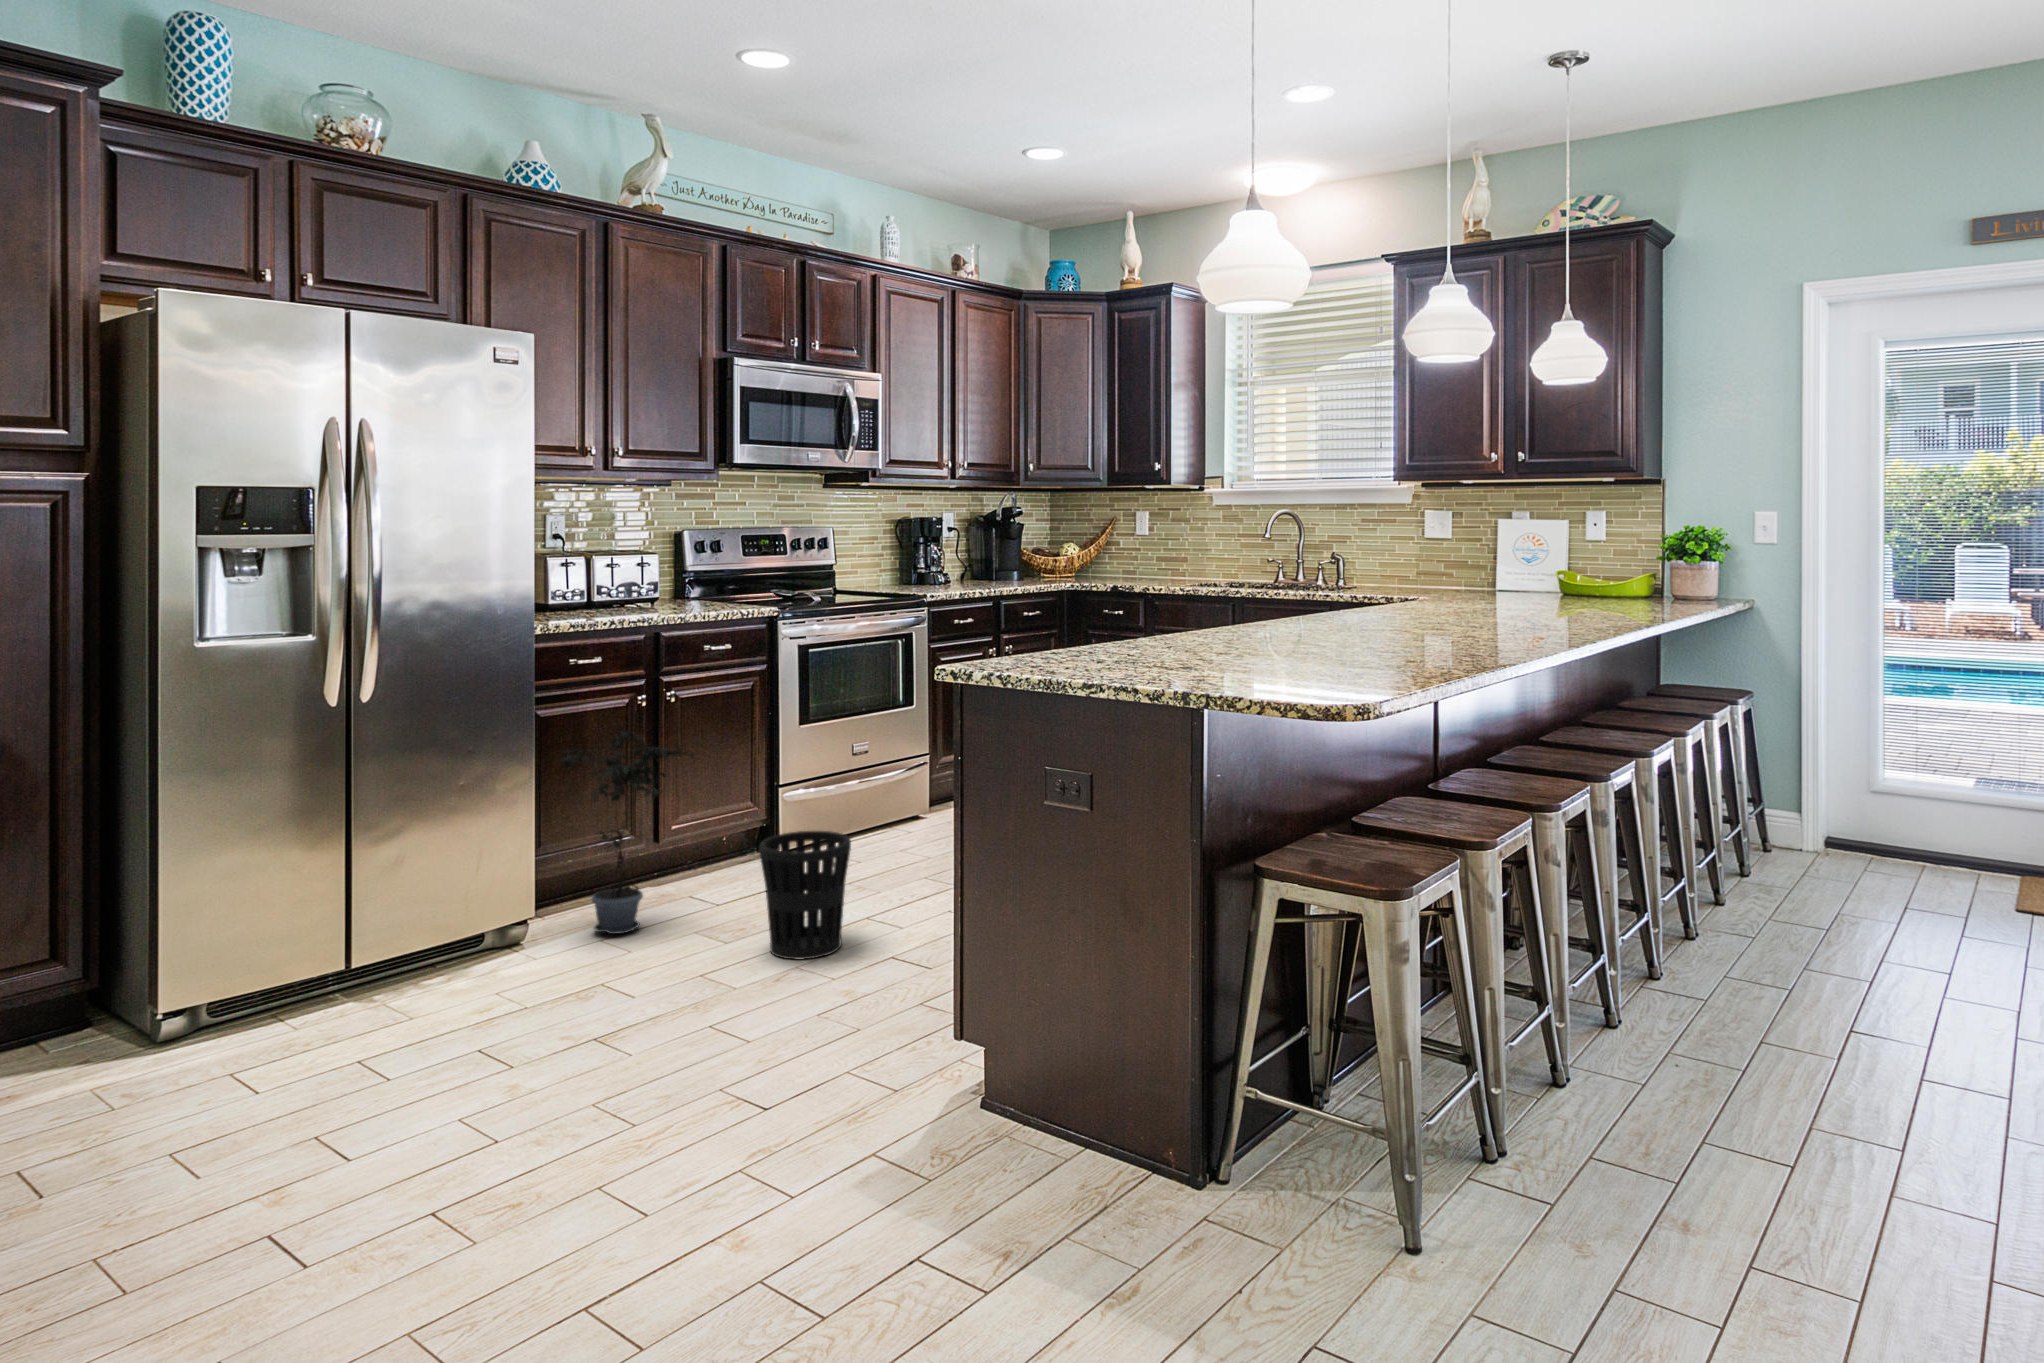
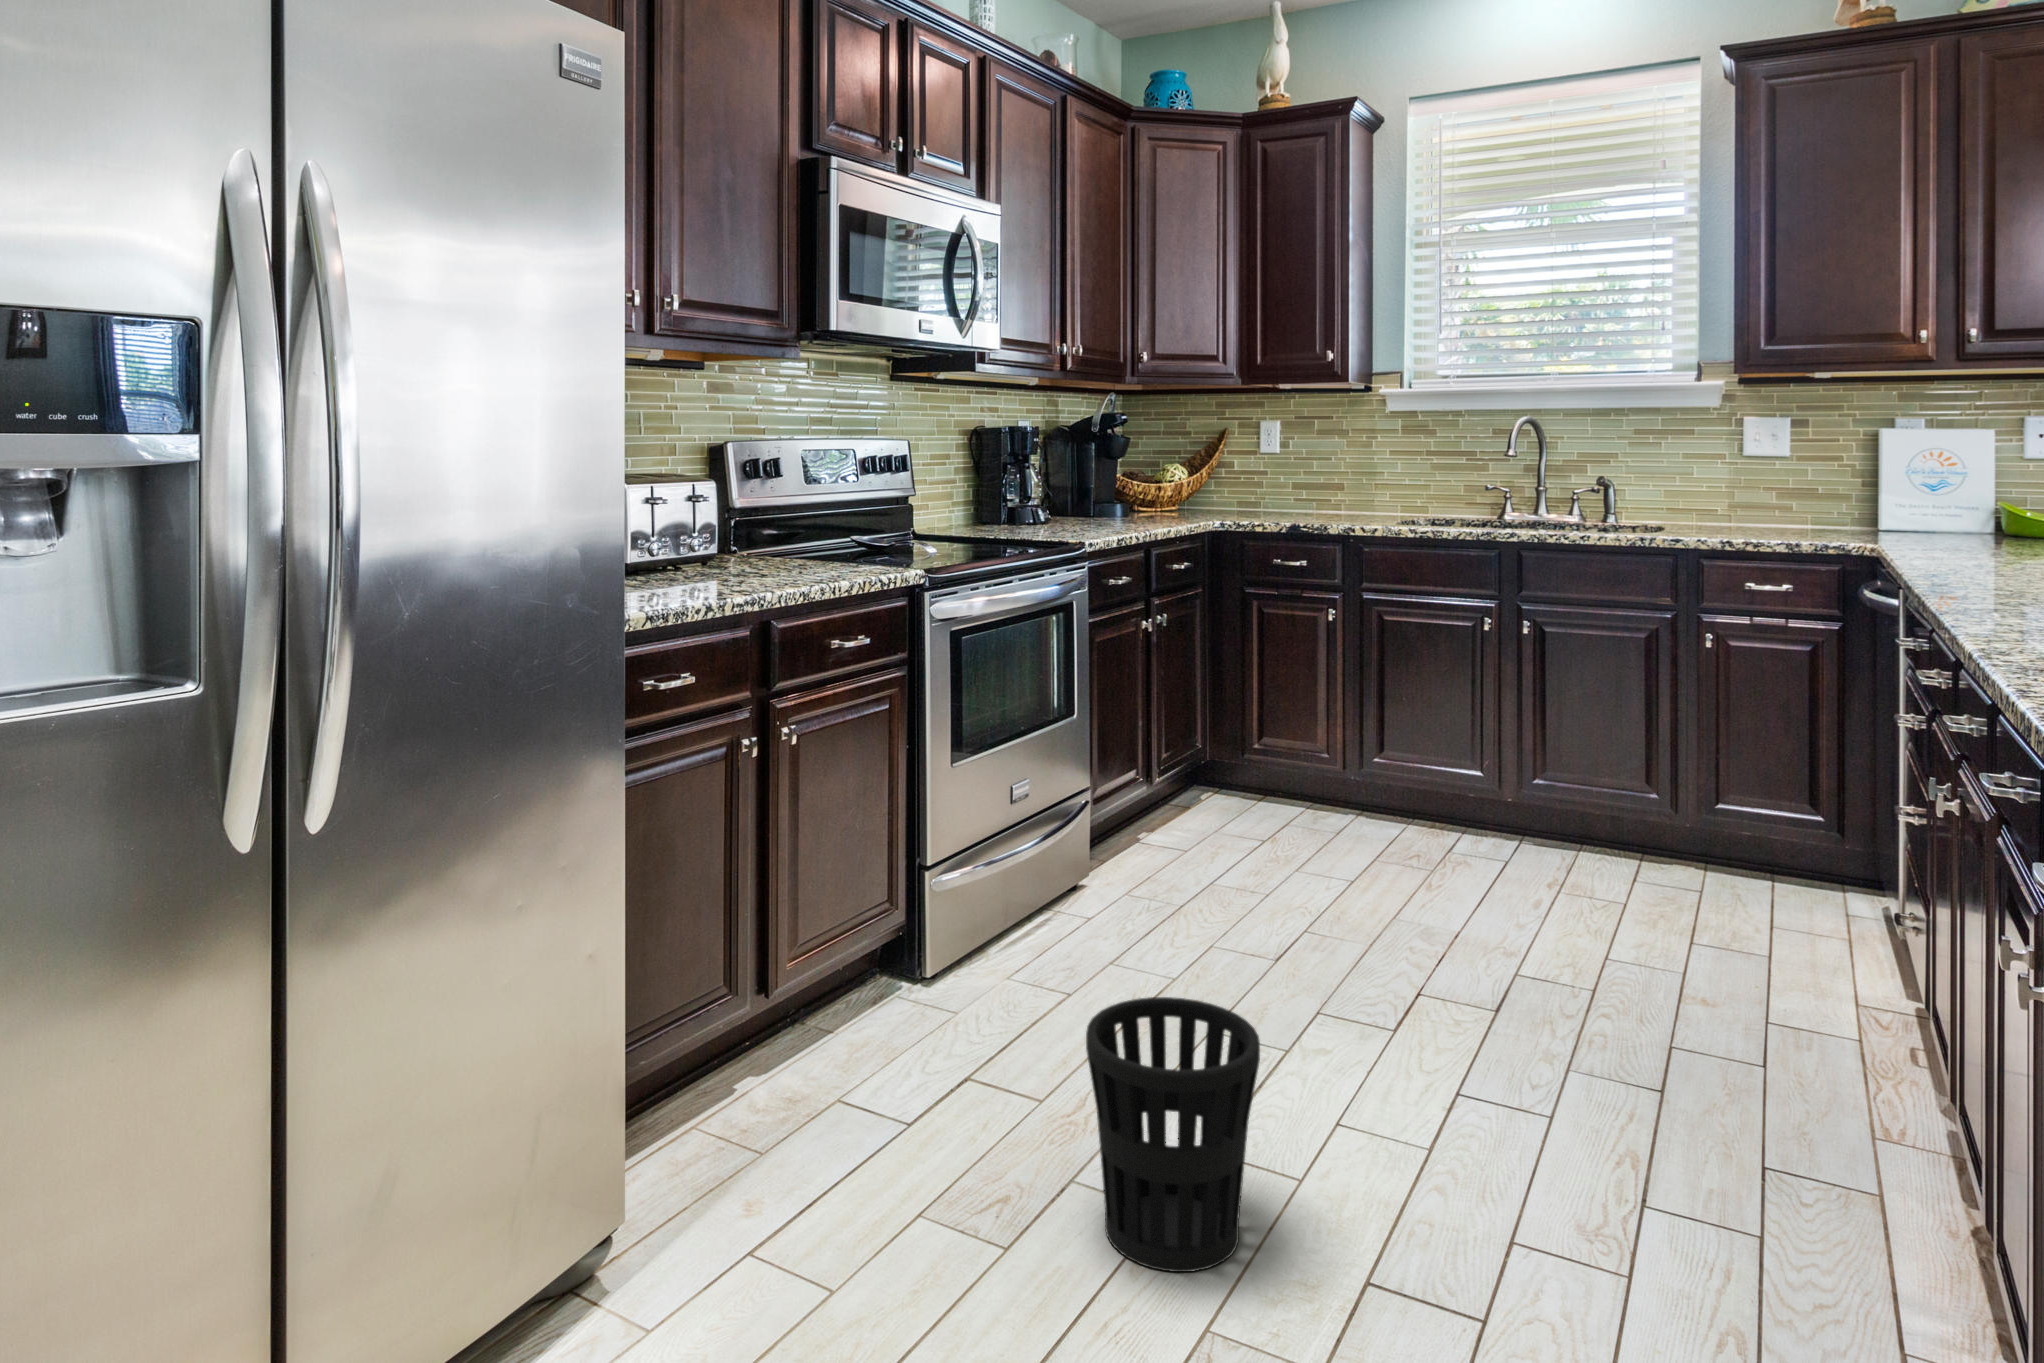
potted plant: present [559,730,693,934] -> none [643,803,904,1211]

